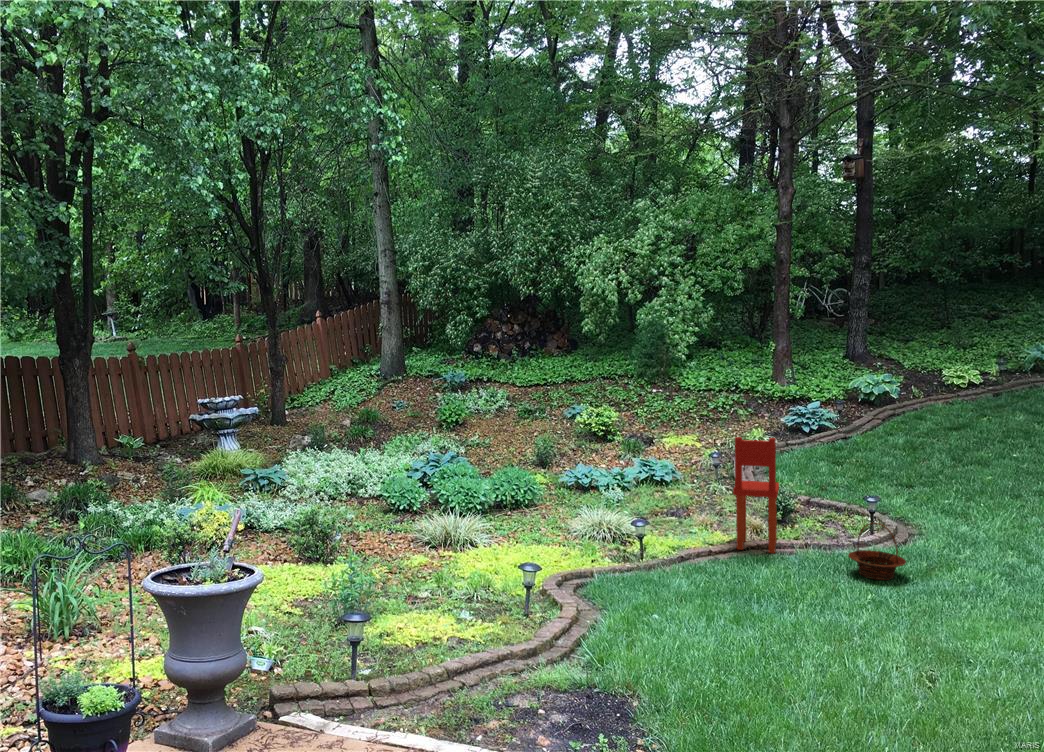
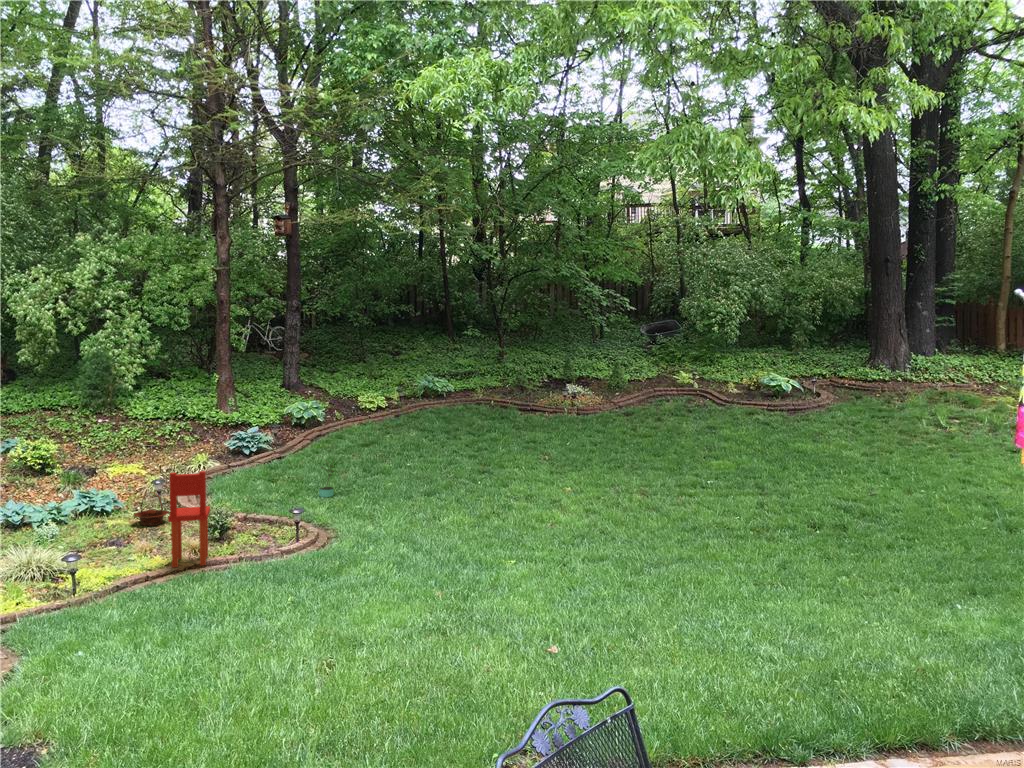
potted plant: none [900,431,939,493] -> present [316,455,334,497]
basket: present [848,523,906,580] -> present [134,492,169,526]

